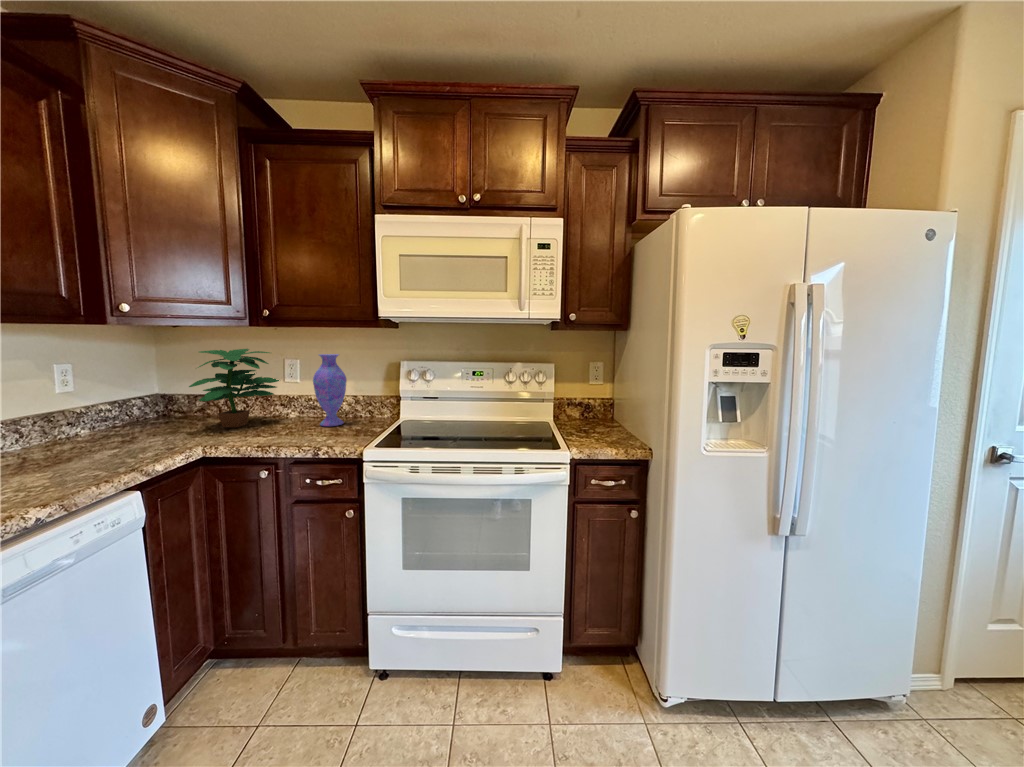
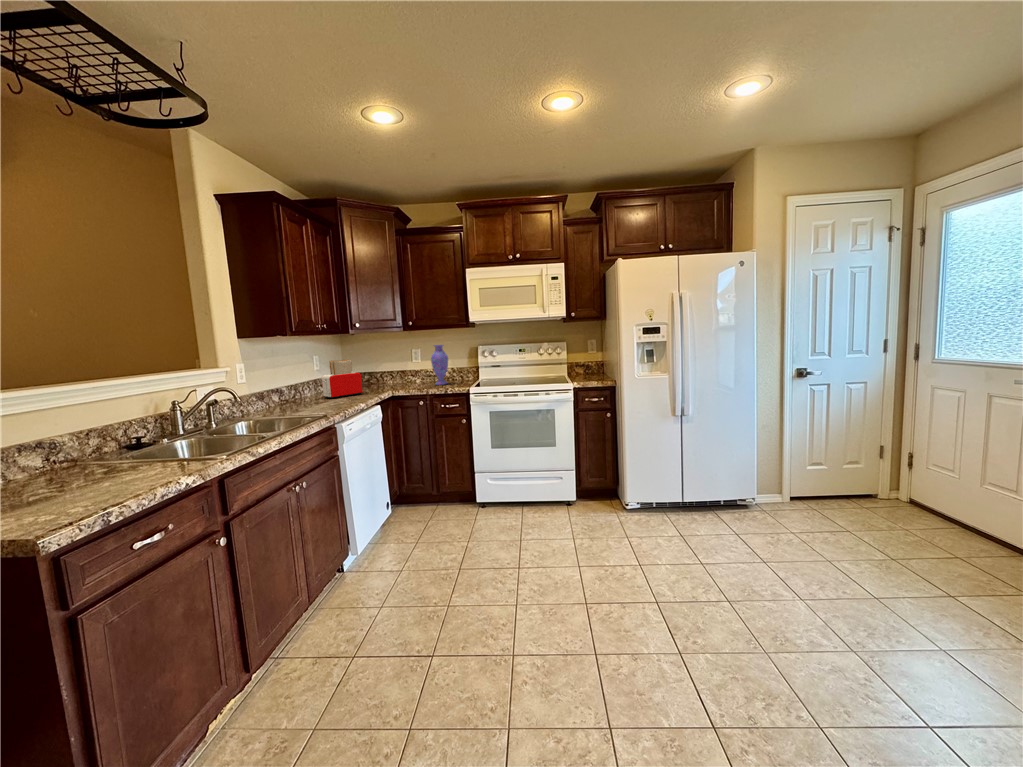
potted plant: present [189,349,279,427] -> none [369,345,409,388]
toaster: none [32,377,148,463] -> present [322,360,363,399]

